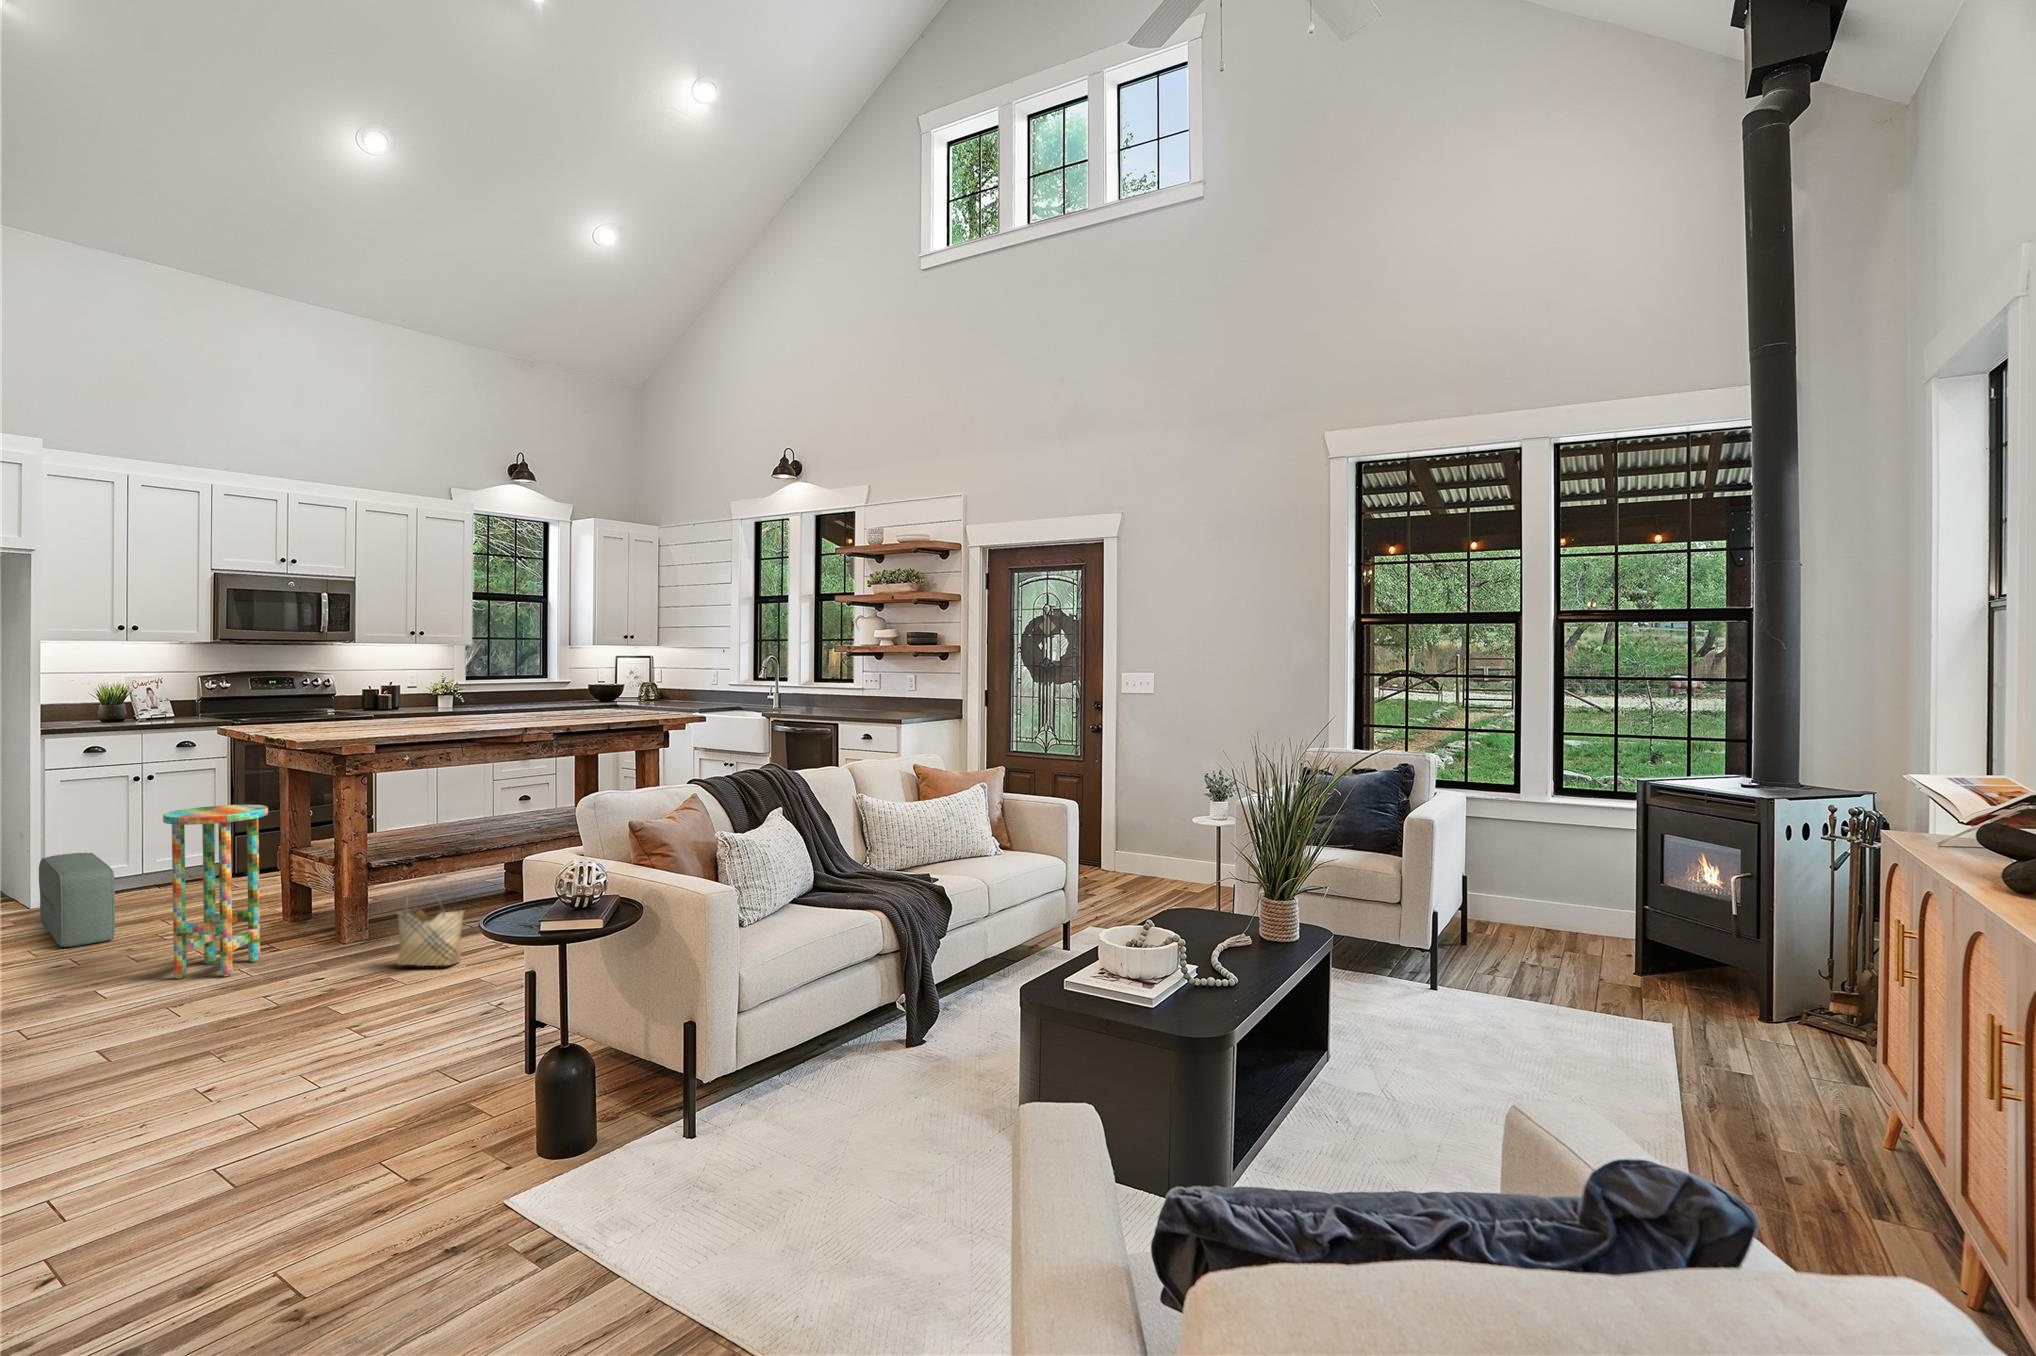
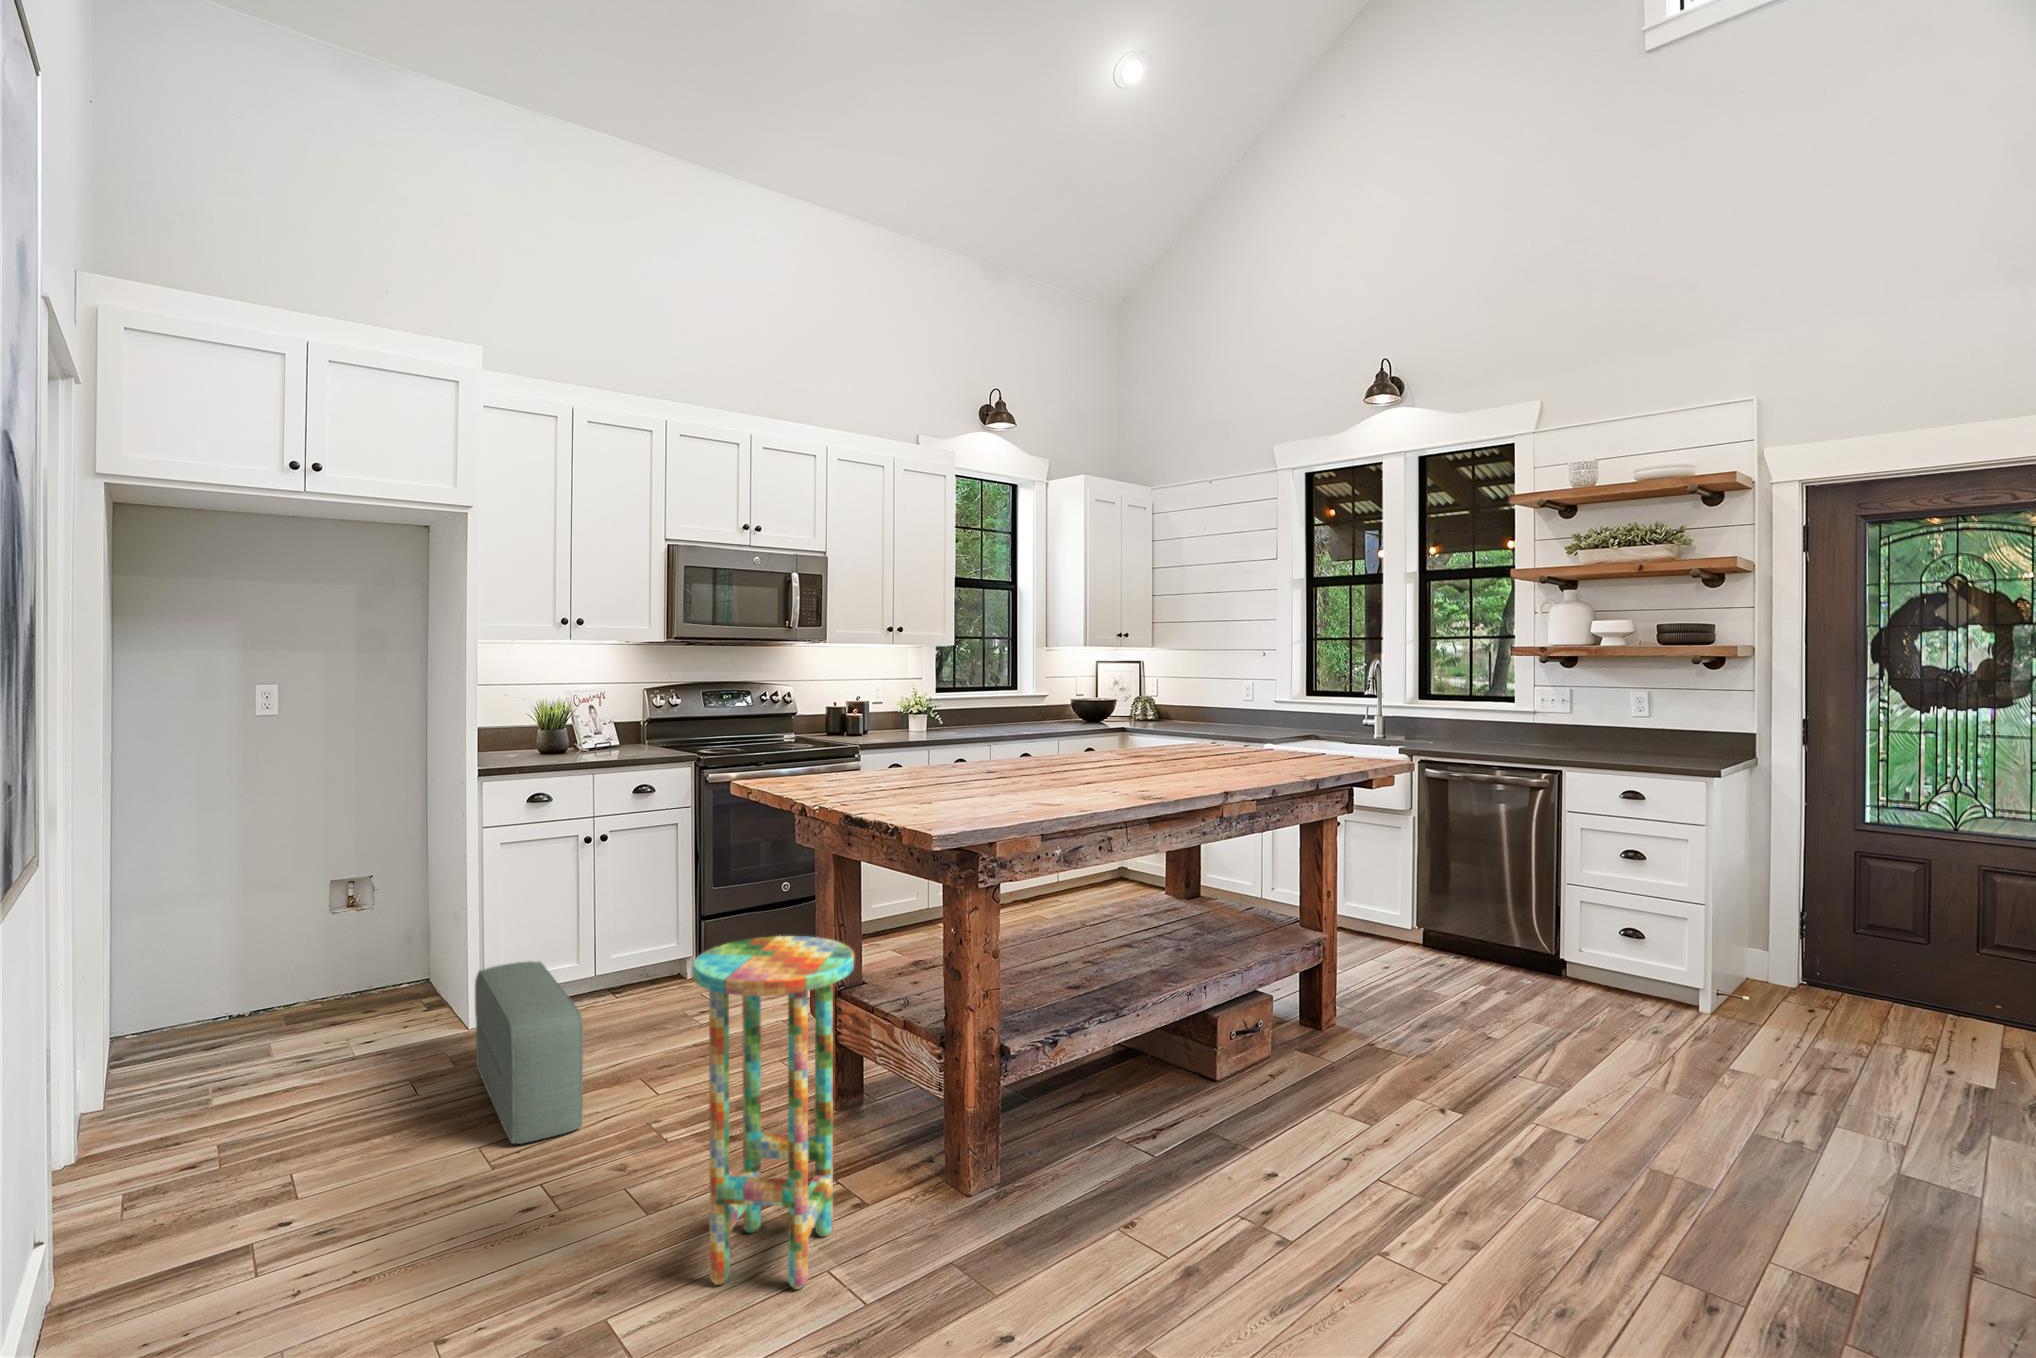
woven basket: present [397,883,465,966] -> none [1102,1113,1231,1315]

